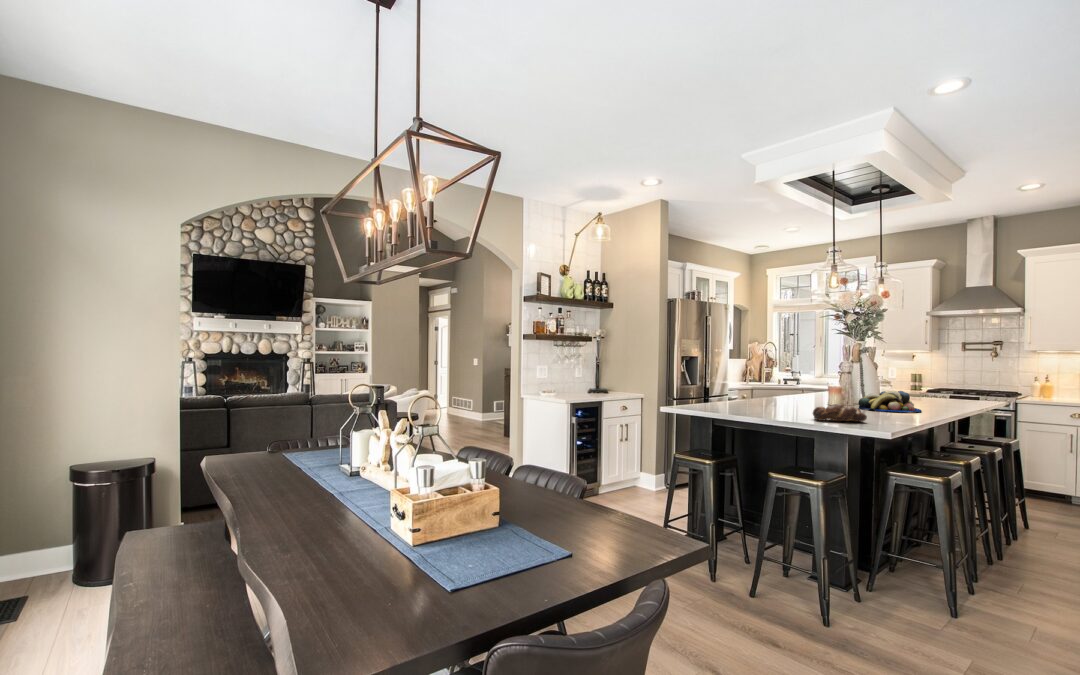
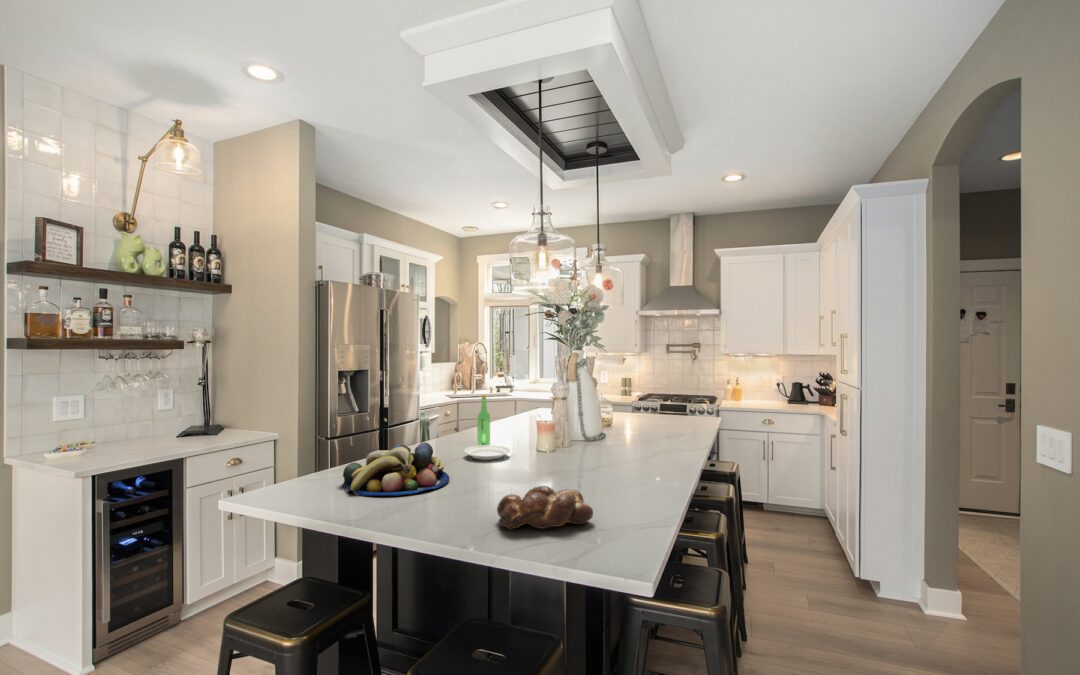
plate: none [781,369,812,406] -> present [465,395,510,460]
fruit bowl: present [858,391,921,412] -> present [342,443,449,496]

